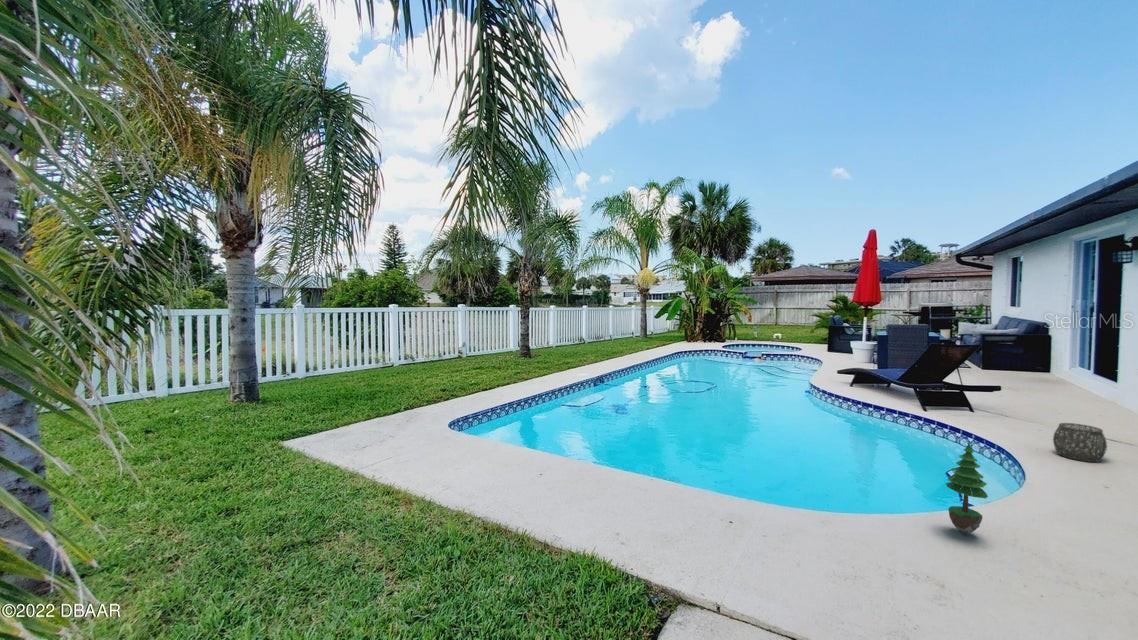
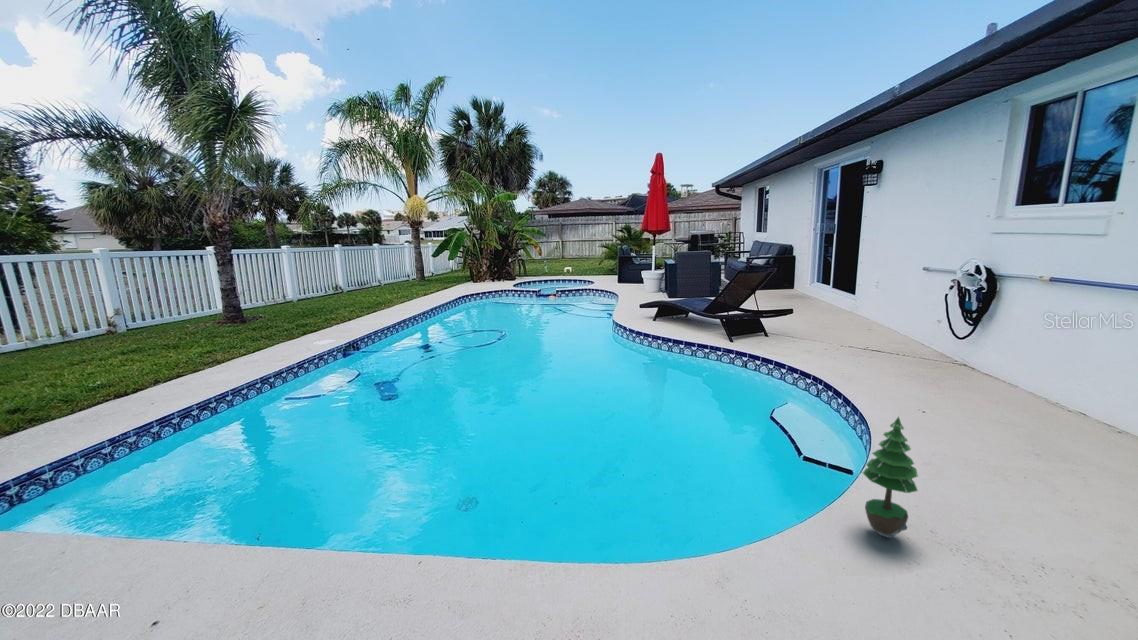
woven basket: present [1053,423,1107,462] -> none [859,345,904,383]

